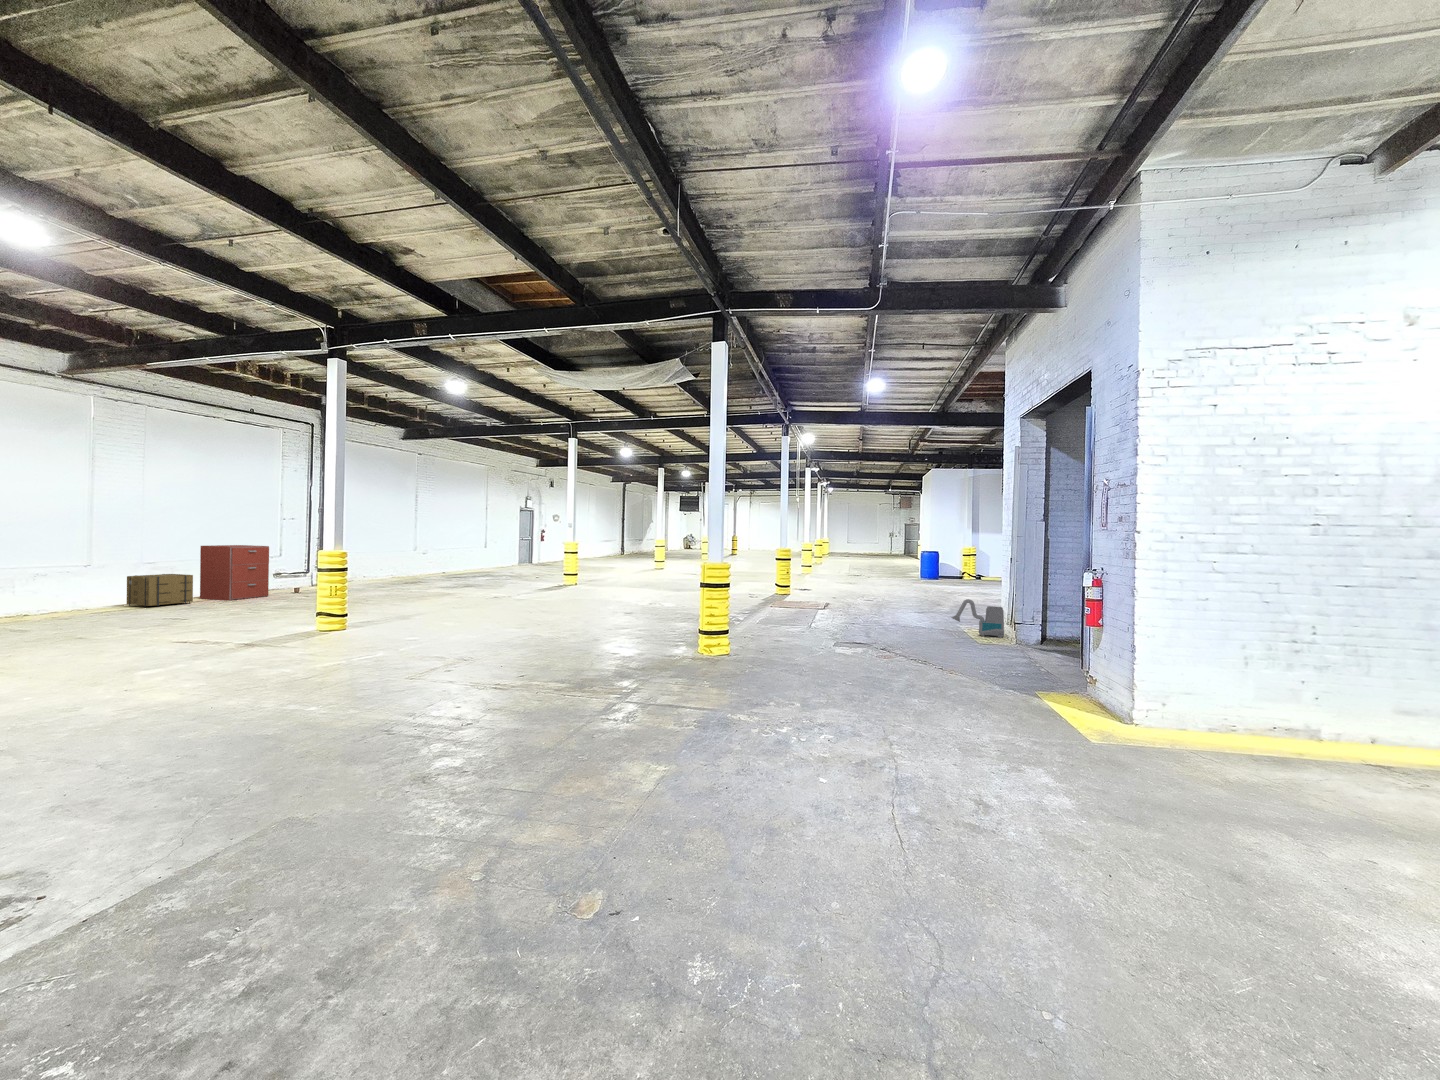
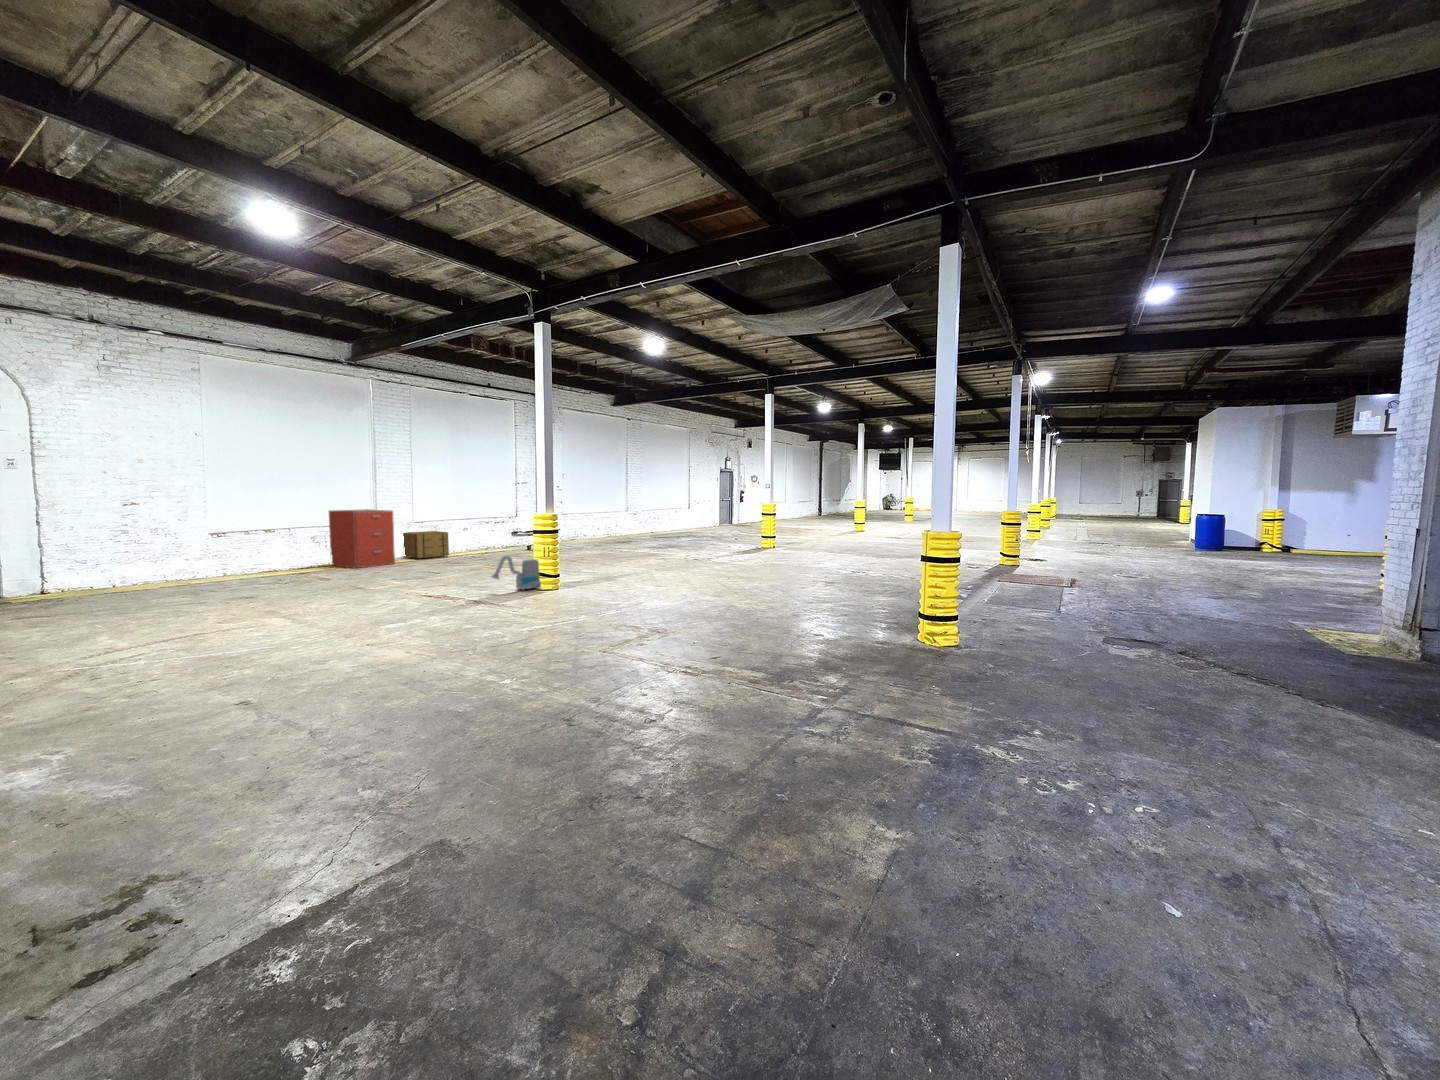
filing cabinet: present [200,545,269,601] -> present [329,509,395,568]
vacuum cleaner: present [952,599,1004,638] -> present [491,556,541,590]

